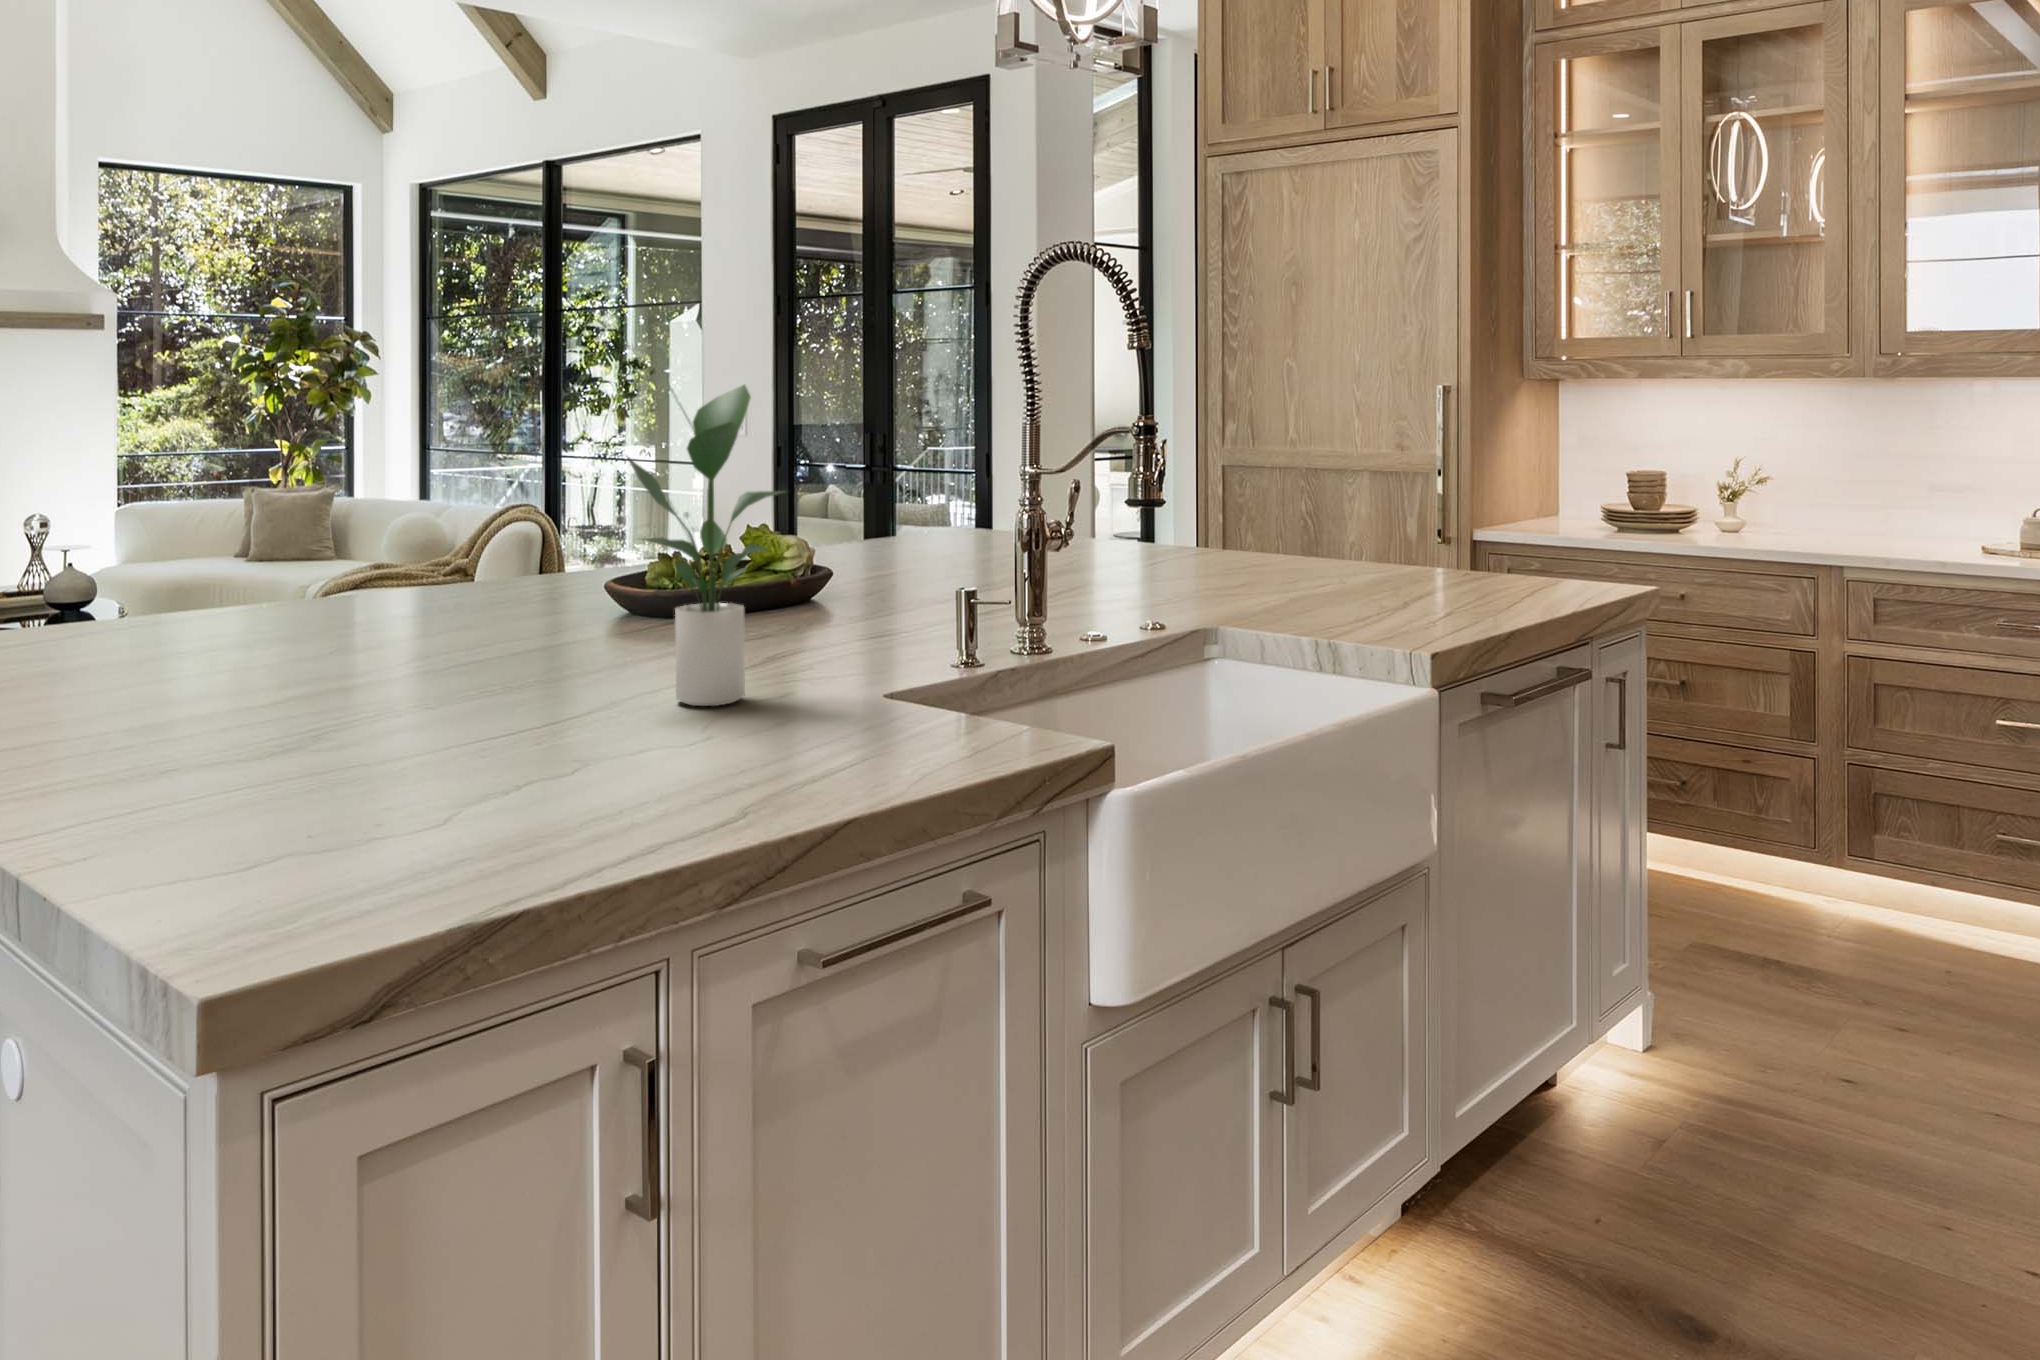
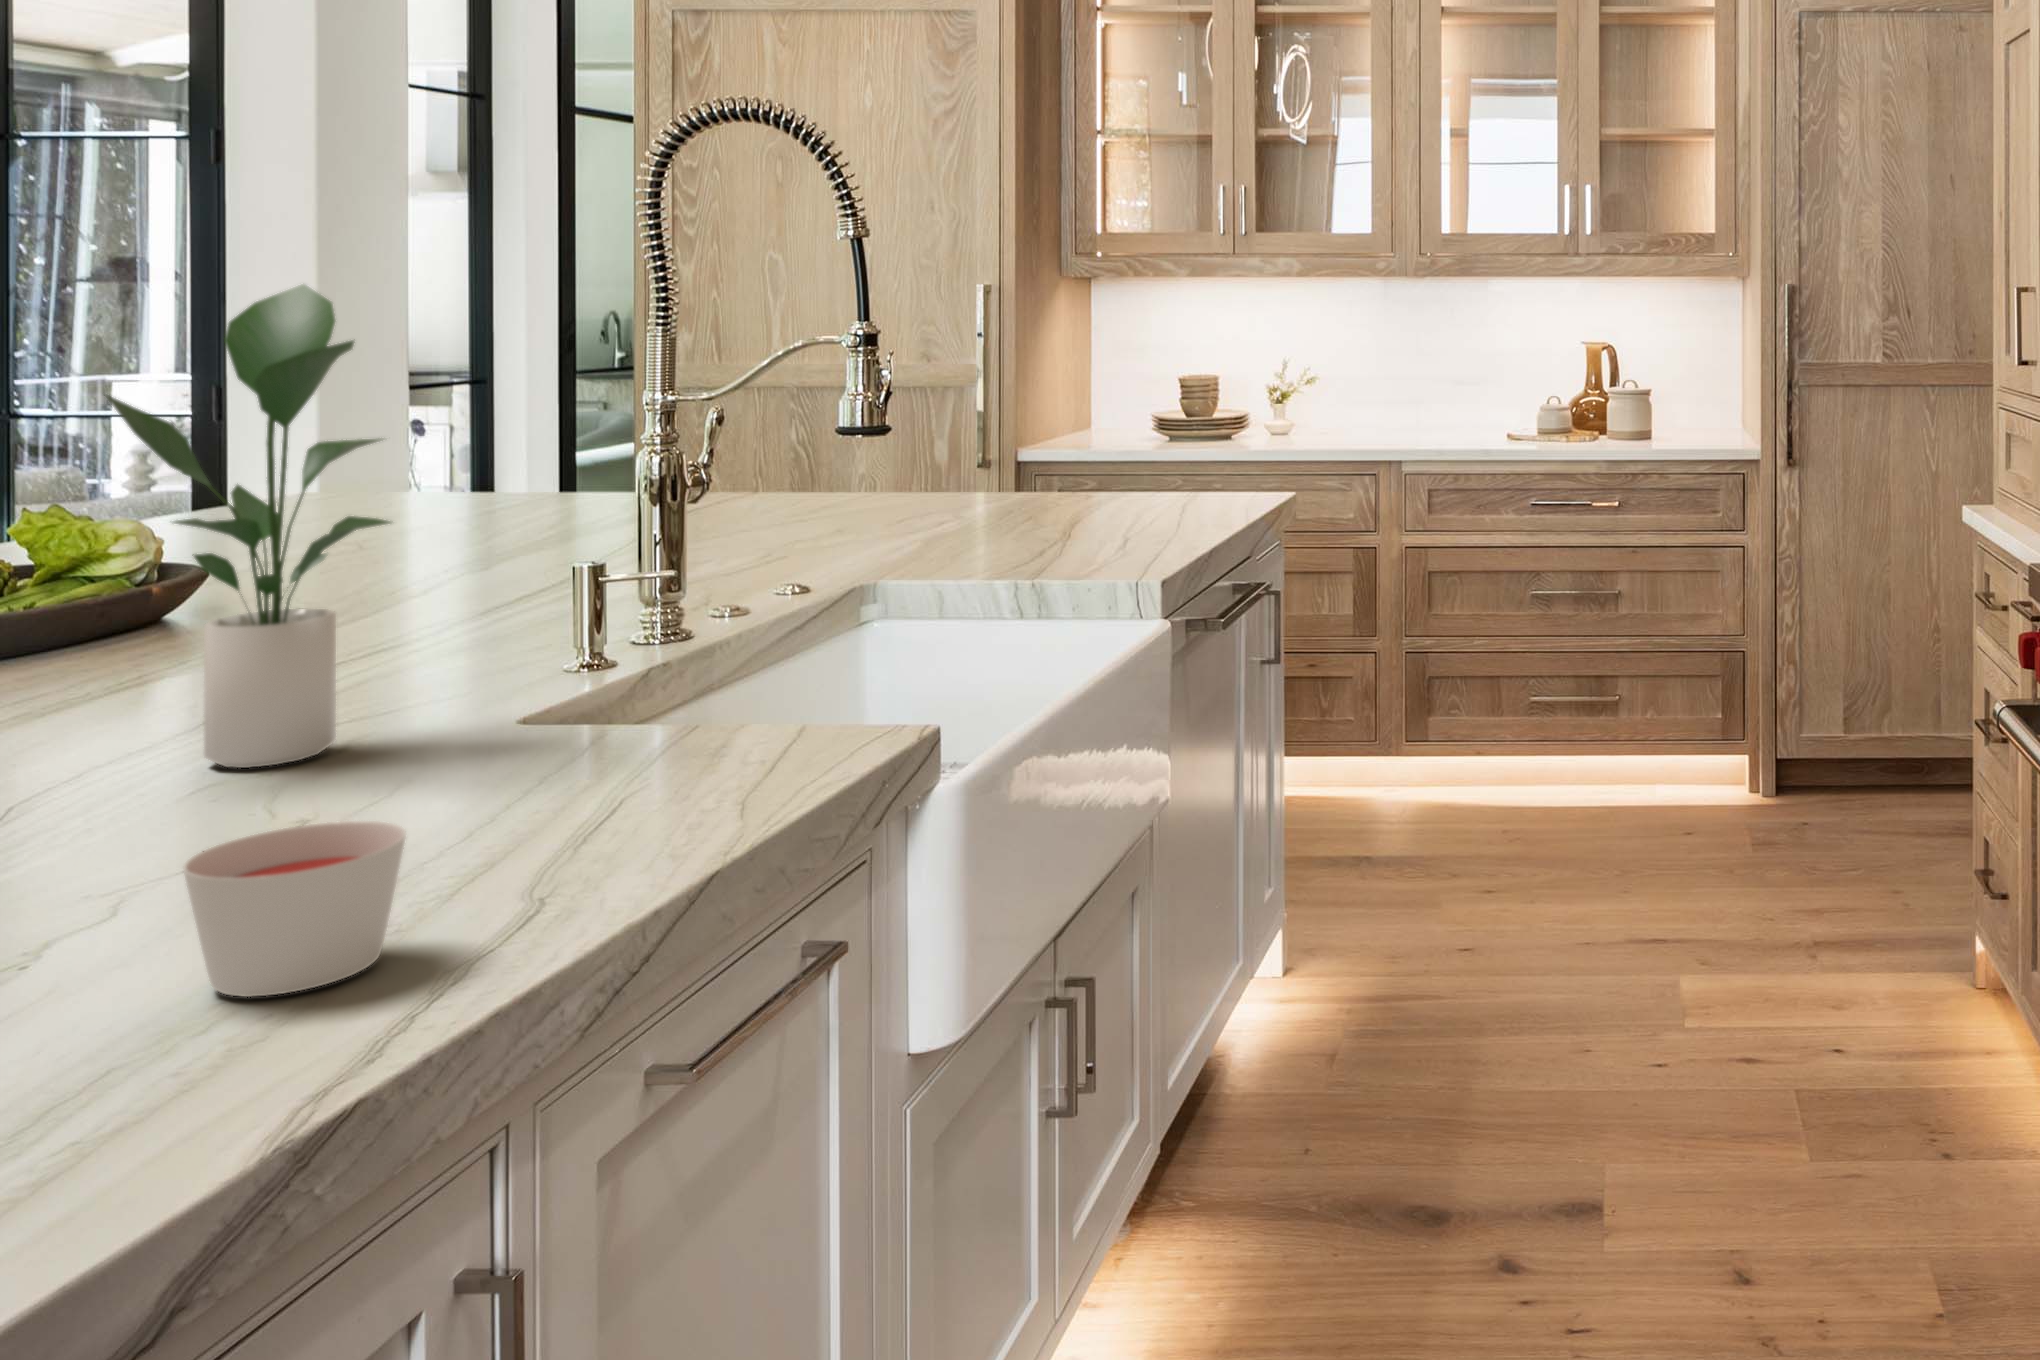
candle: none [467,744,592,852] -> present [183,821,406,997]

